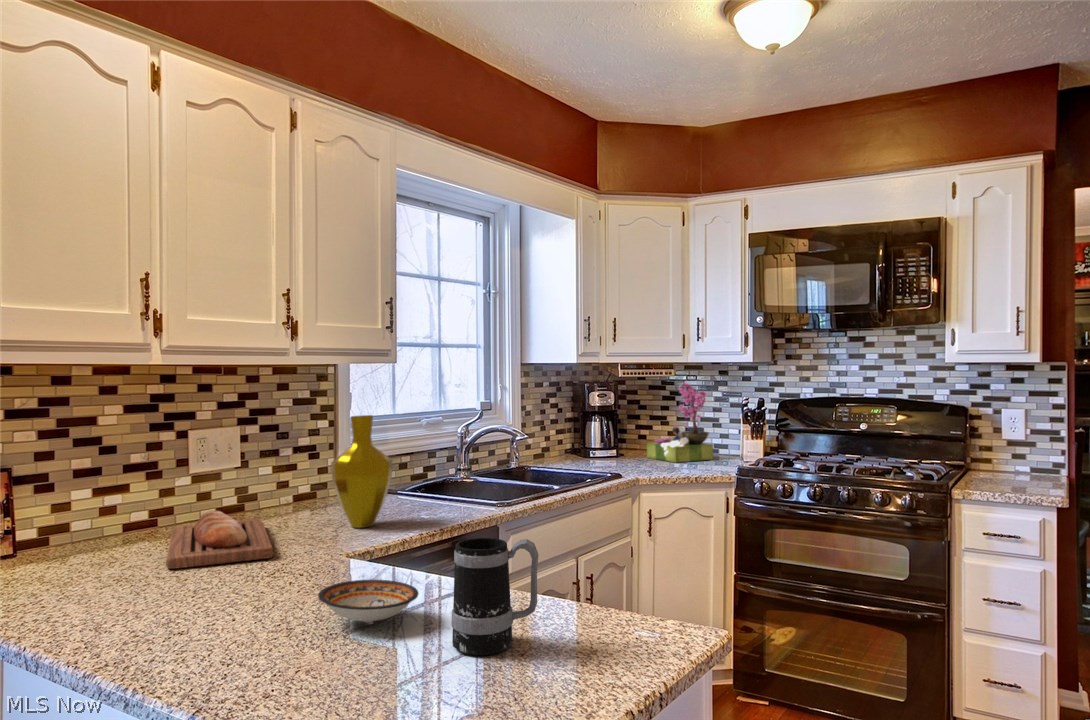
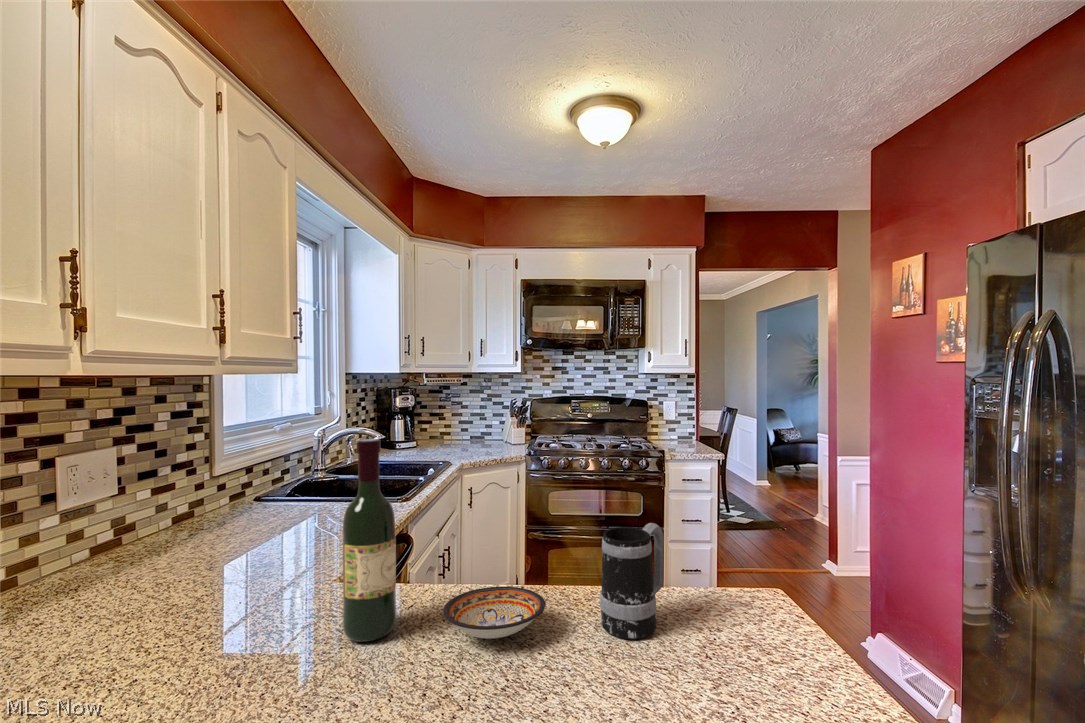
flower arrangement: present [647,382,713,462] -> none [438,386,487,447]
vase: present [331,415,392,528] -> none [264,425,330,541]
wine bottle: none [270,425,318,603] -> present [343,439,396,642]
bread loaf: present [166,511,273,569] -> none [51,551,257,641]

